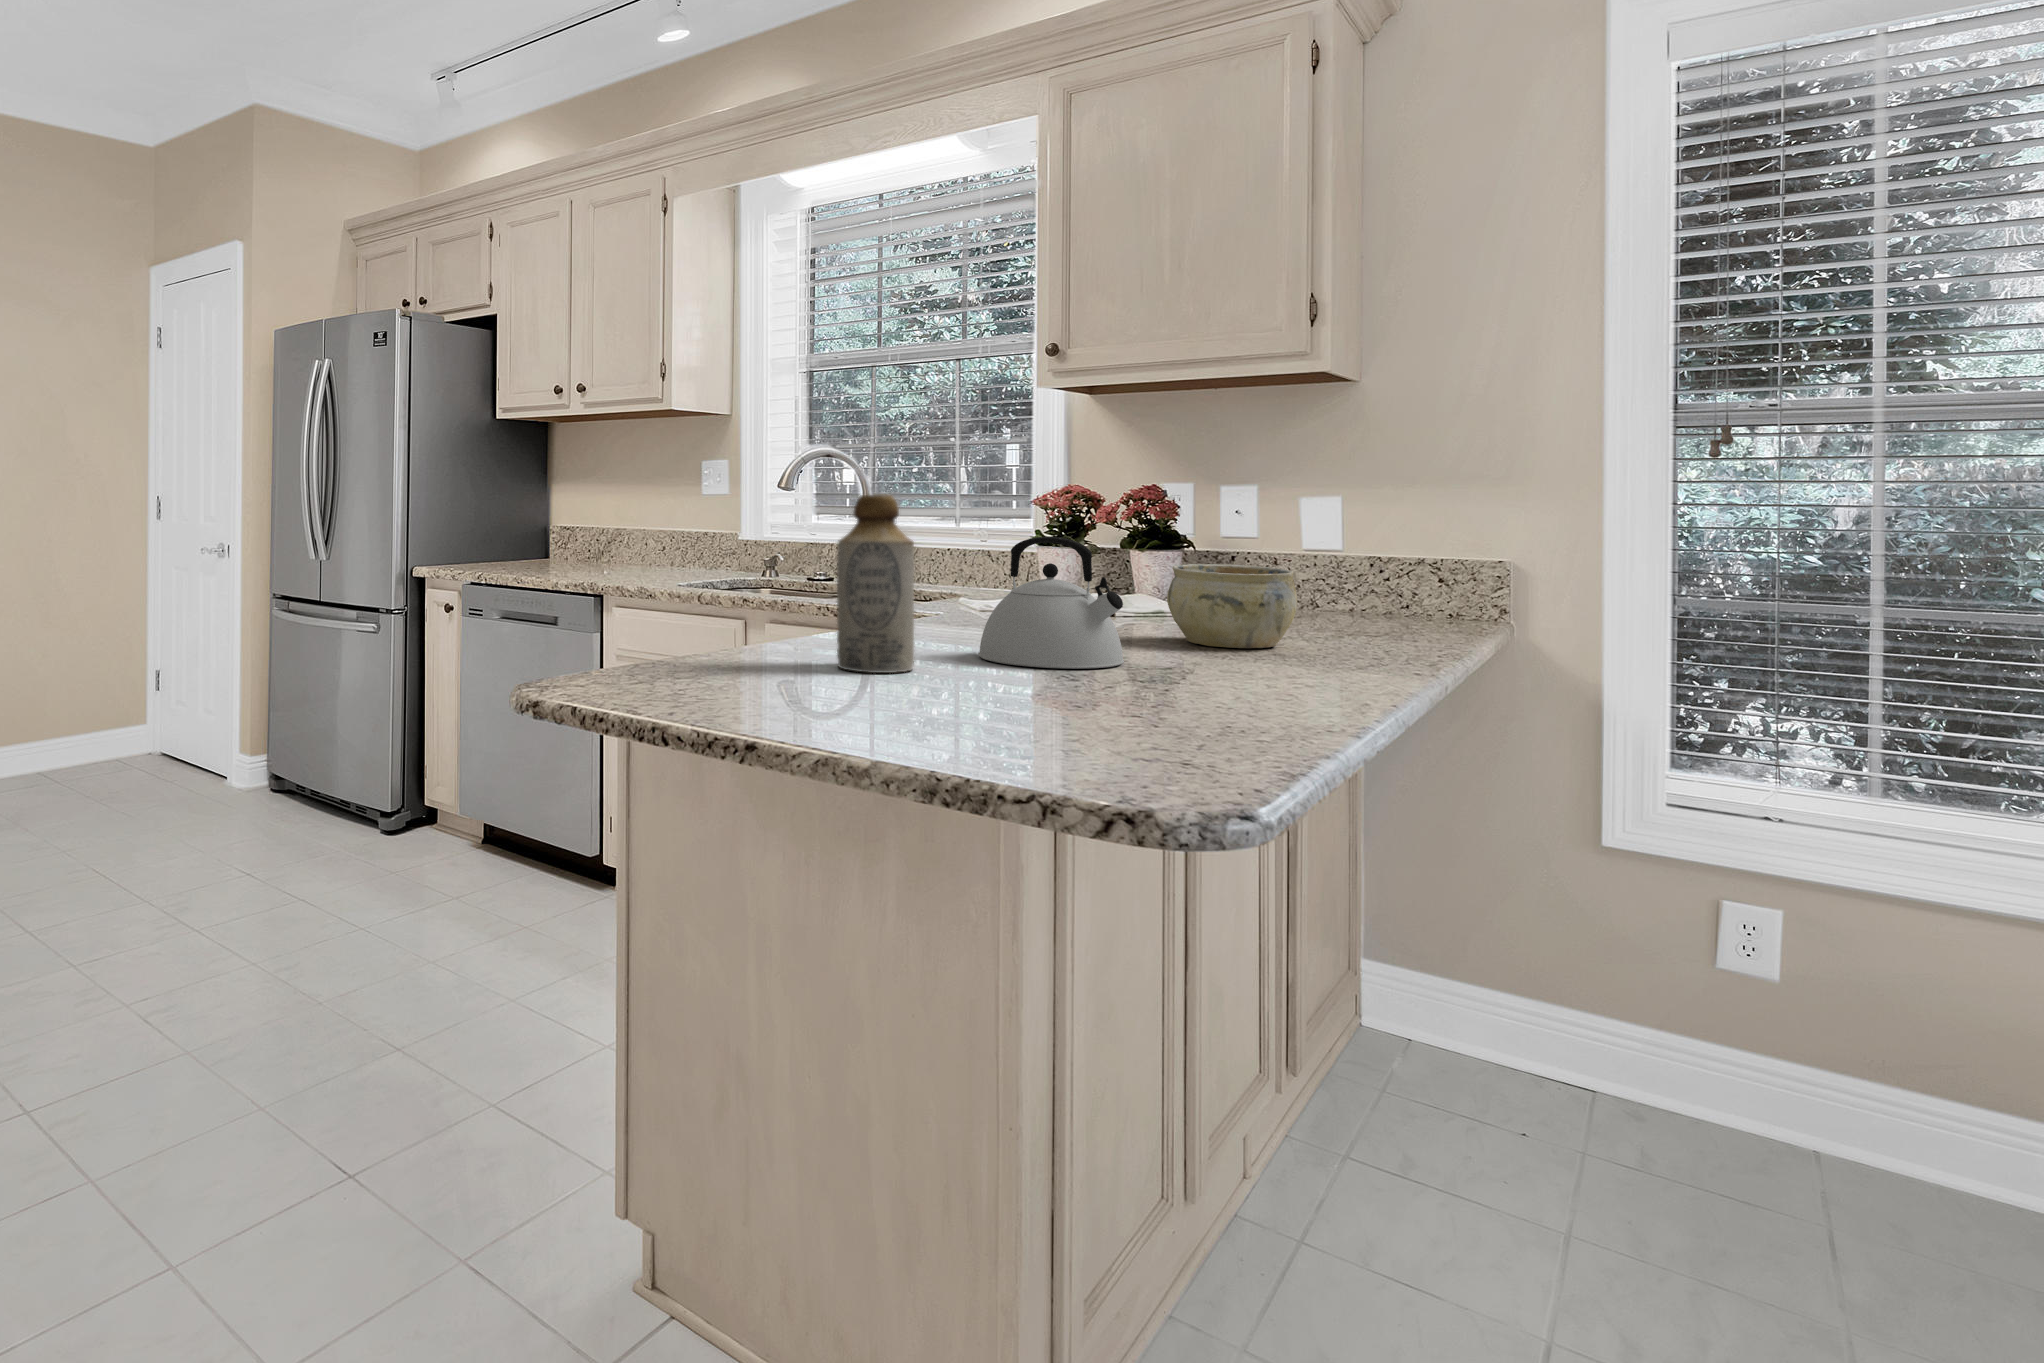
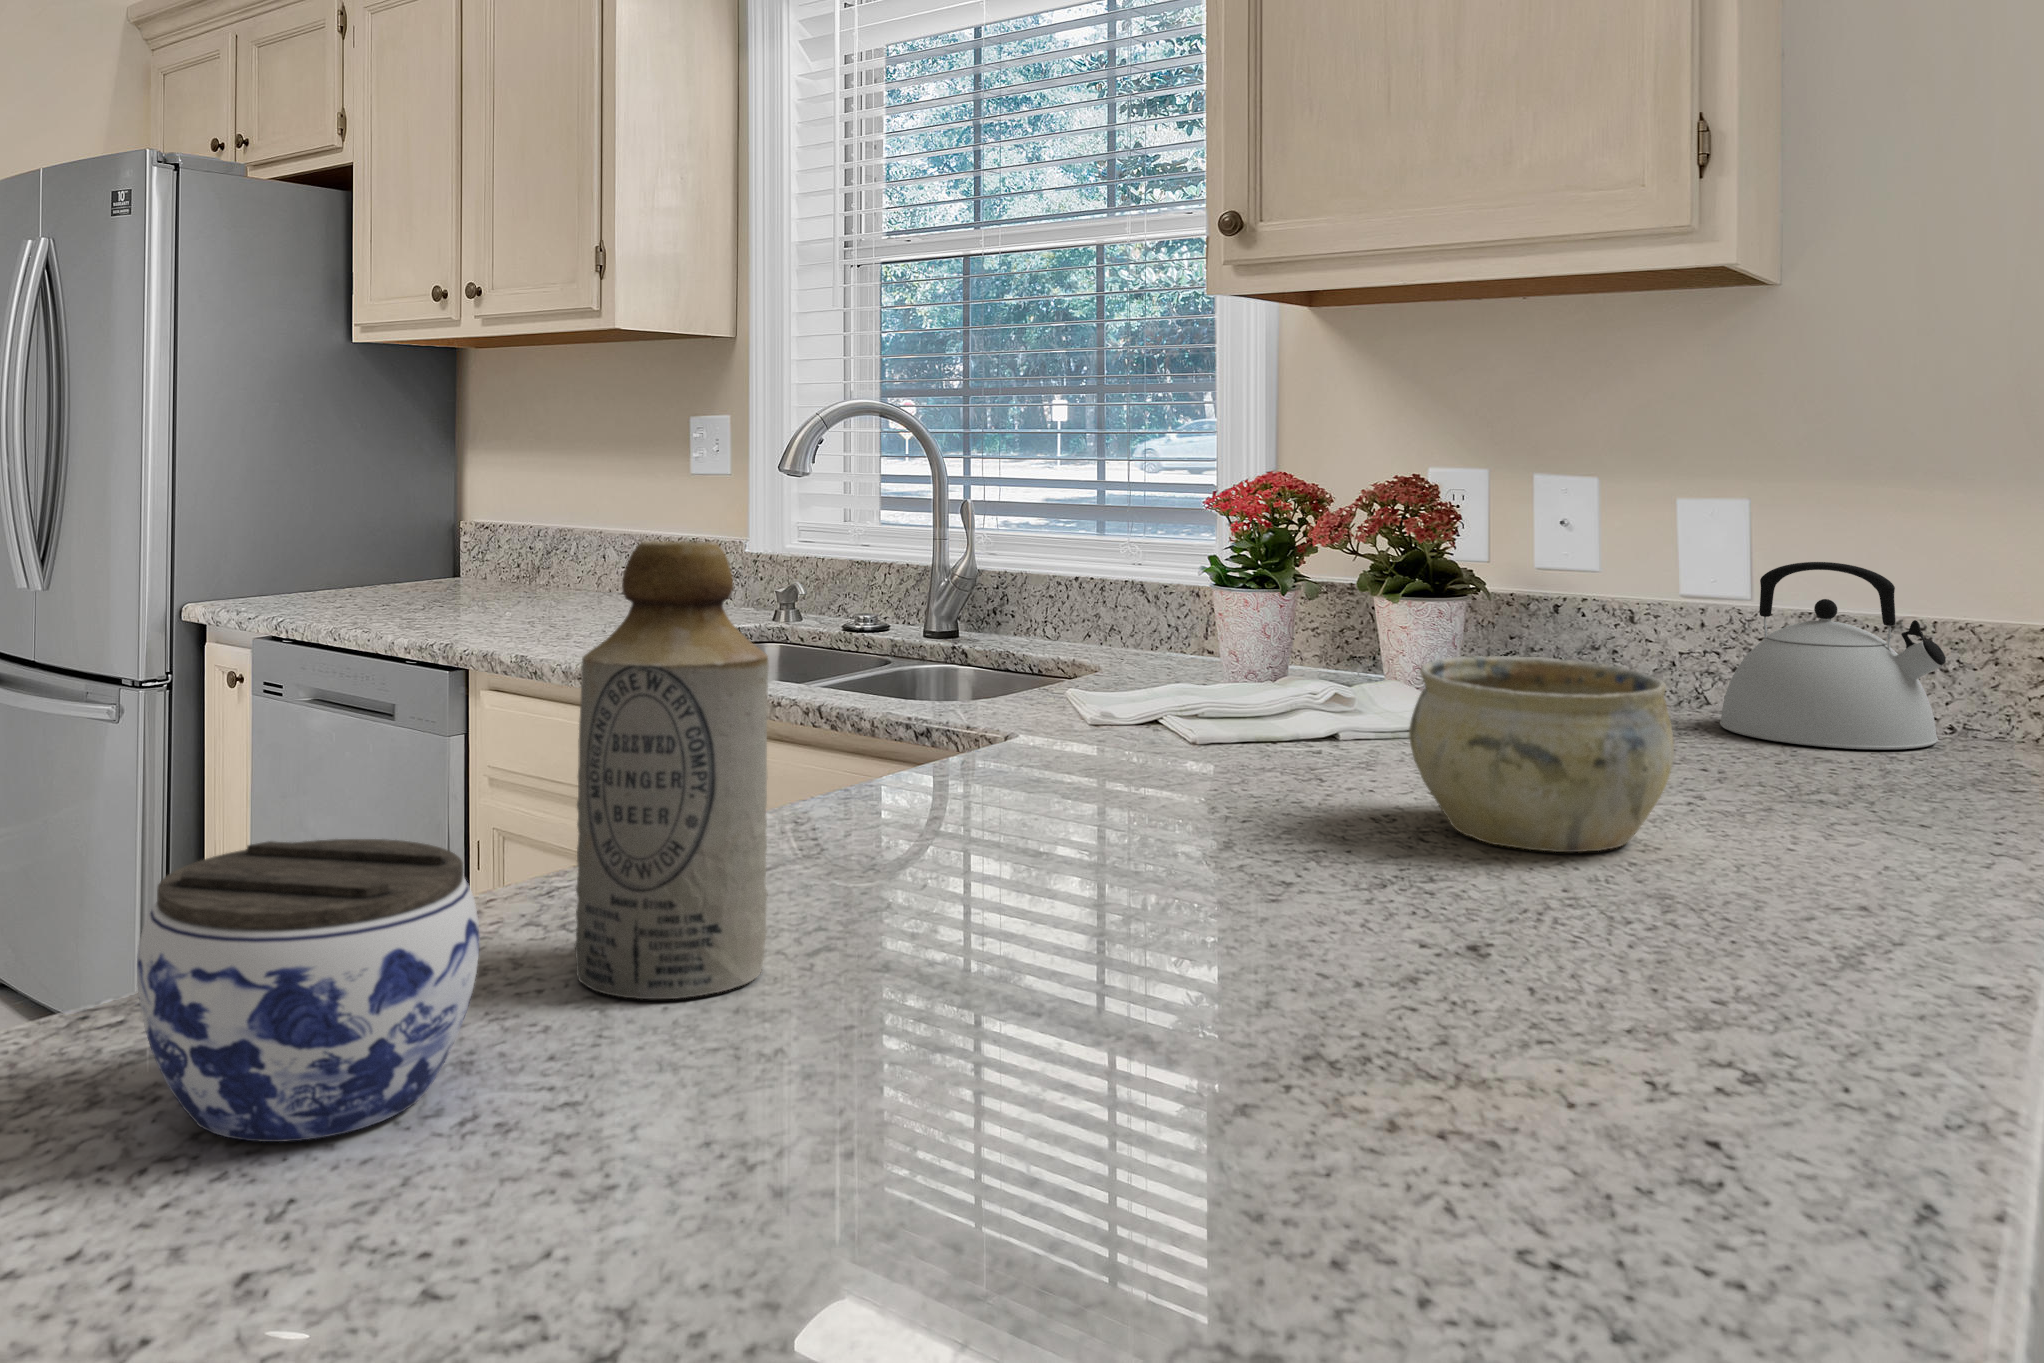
kettle: present [979,537,1124,669] -> present [1720,562,1946,749]
jar: none [727,600,844,693] -> present [137,839,480,1142]

